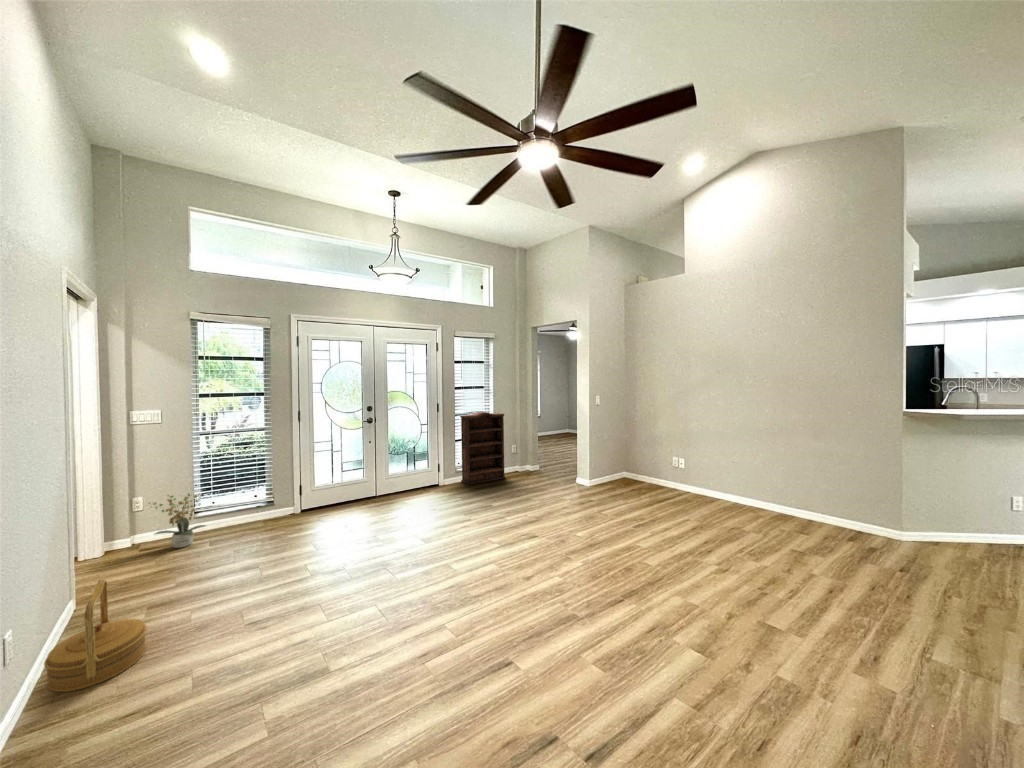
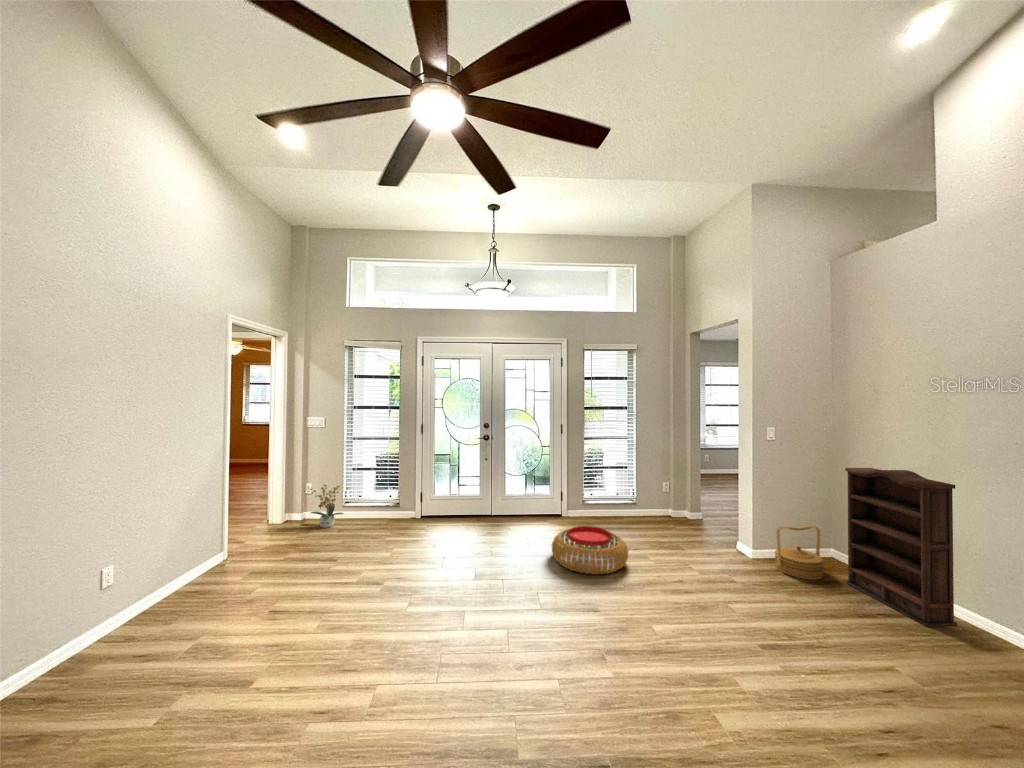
bookshelf: present [460,412,505,484] -> present [845,468,957,627]
pouf: none [465,482,527,518] -> present [552,526,628,574]
woven basket: present [44,579,147,692] -> present [774,526,824,580]

